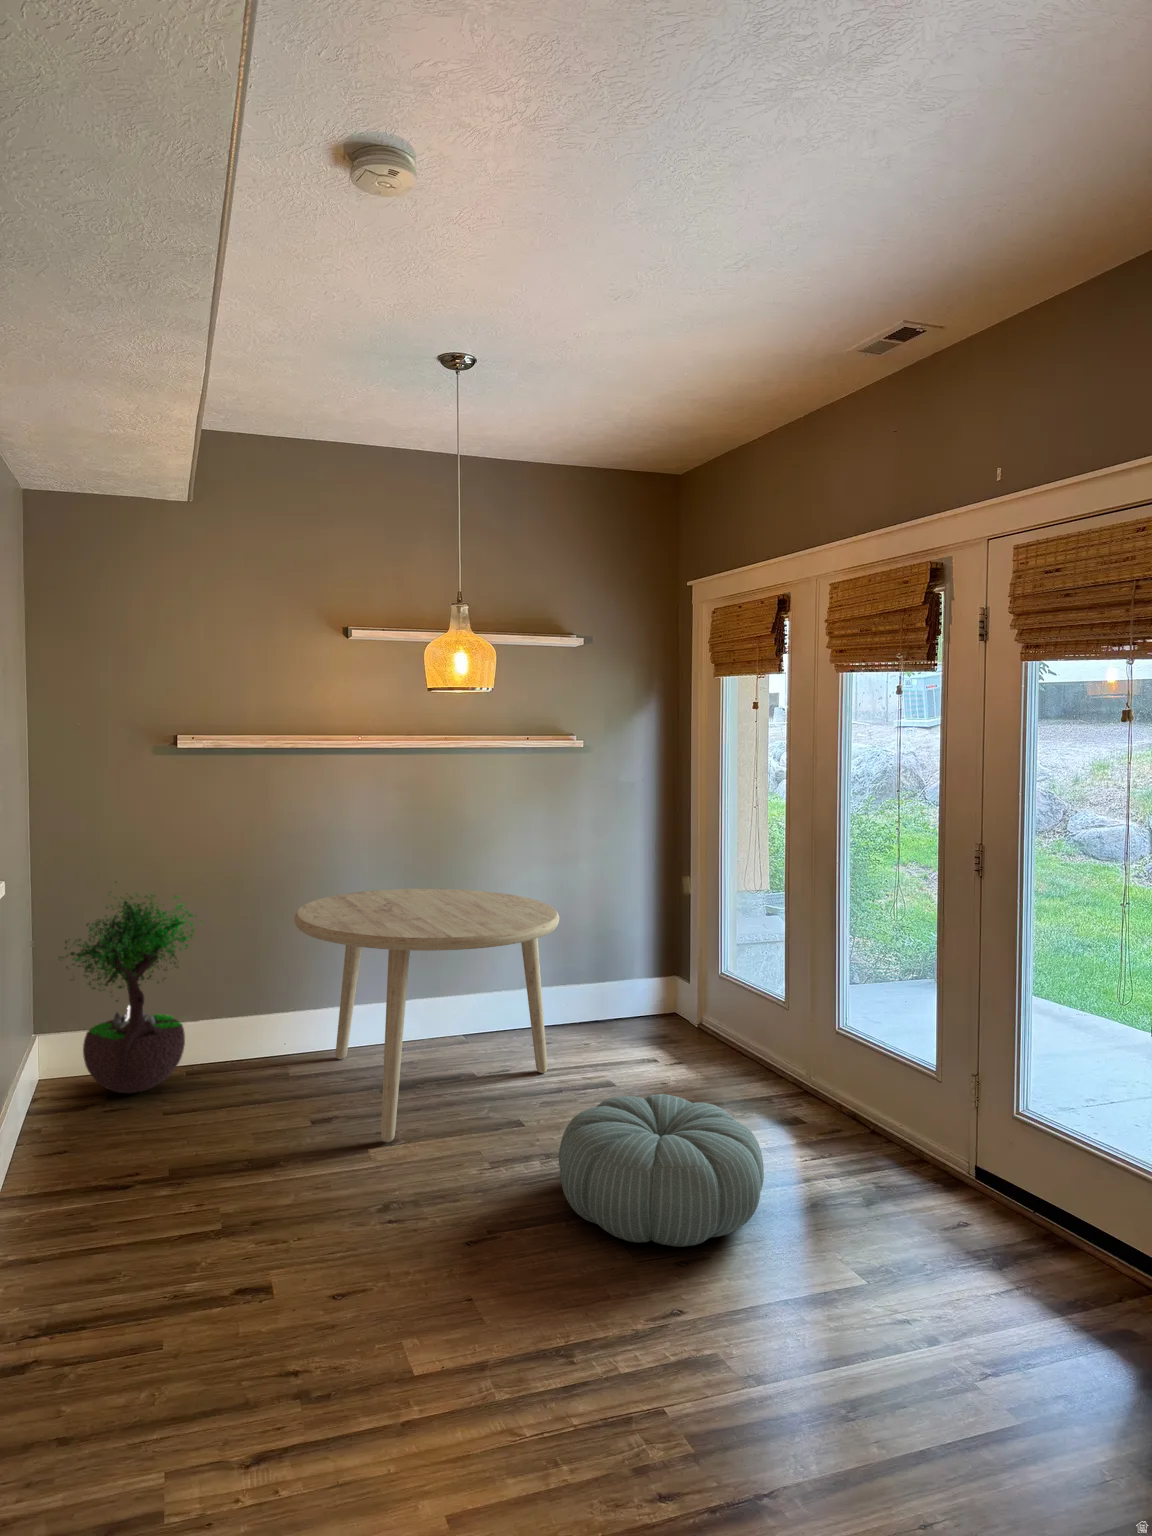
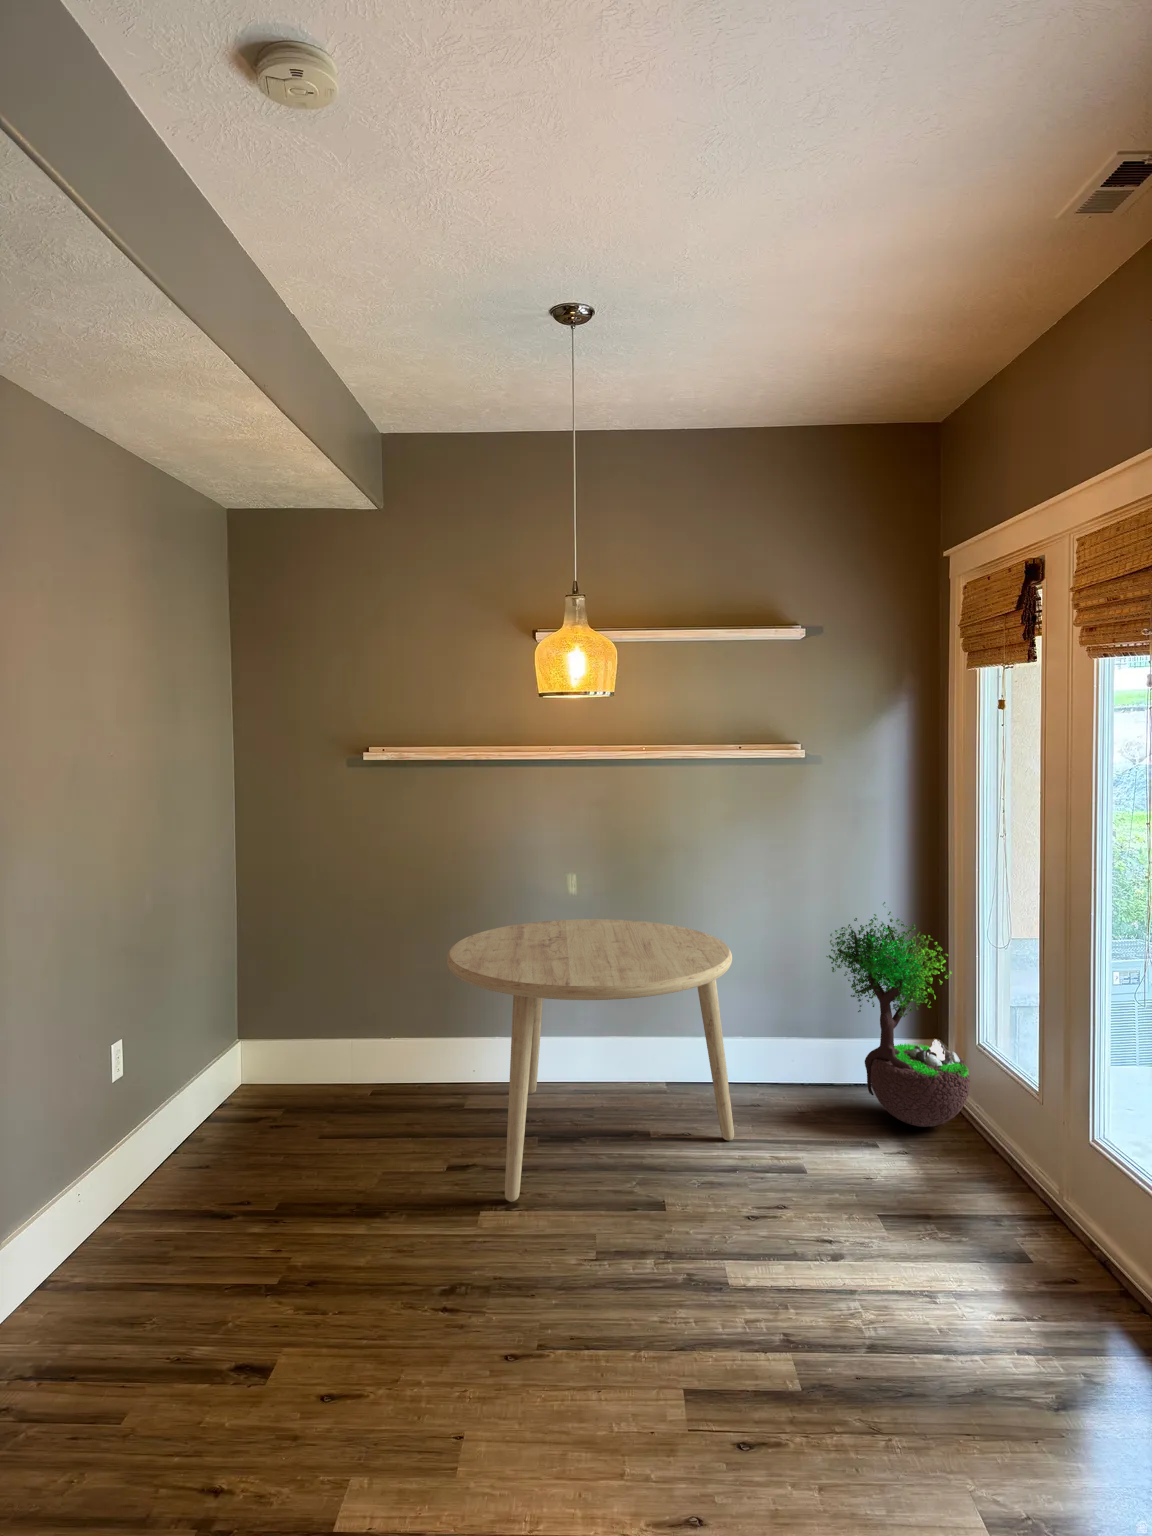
potted tree: present [60,882,197,1093] -> present [826,902,970,1127]
pouf: present [559,1094,764,1247] -> none [630,1201,899,1430]

